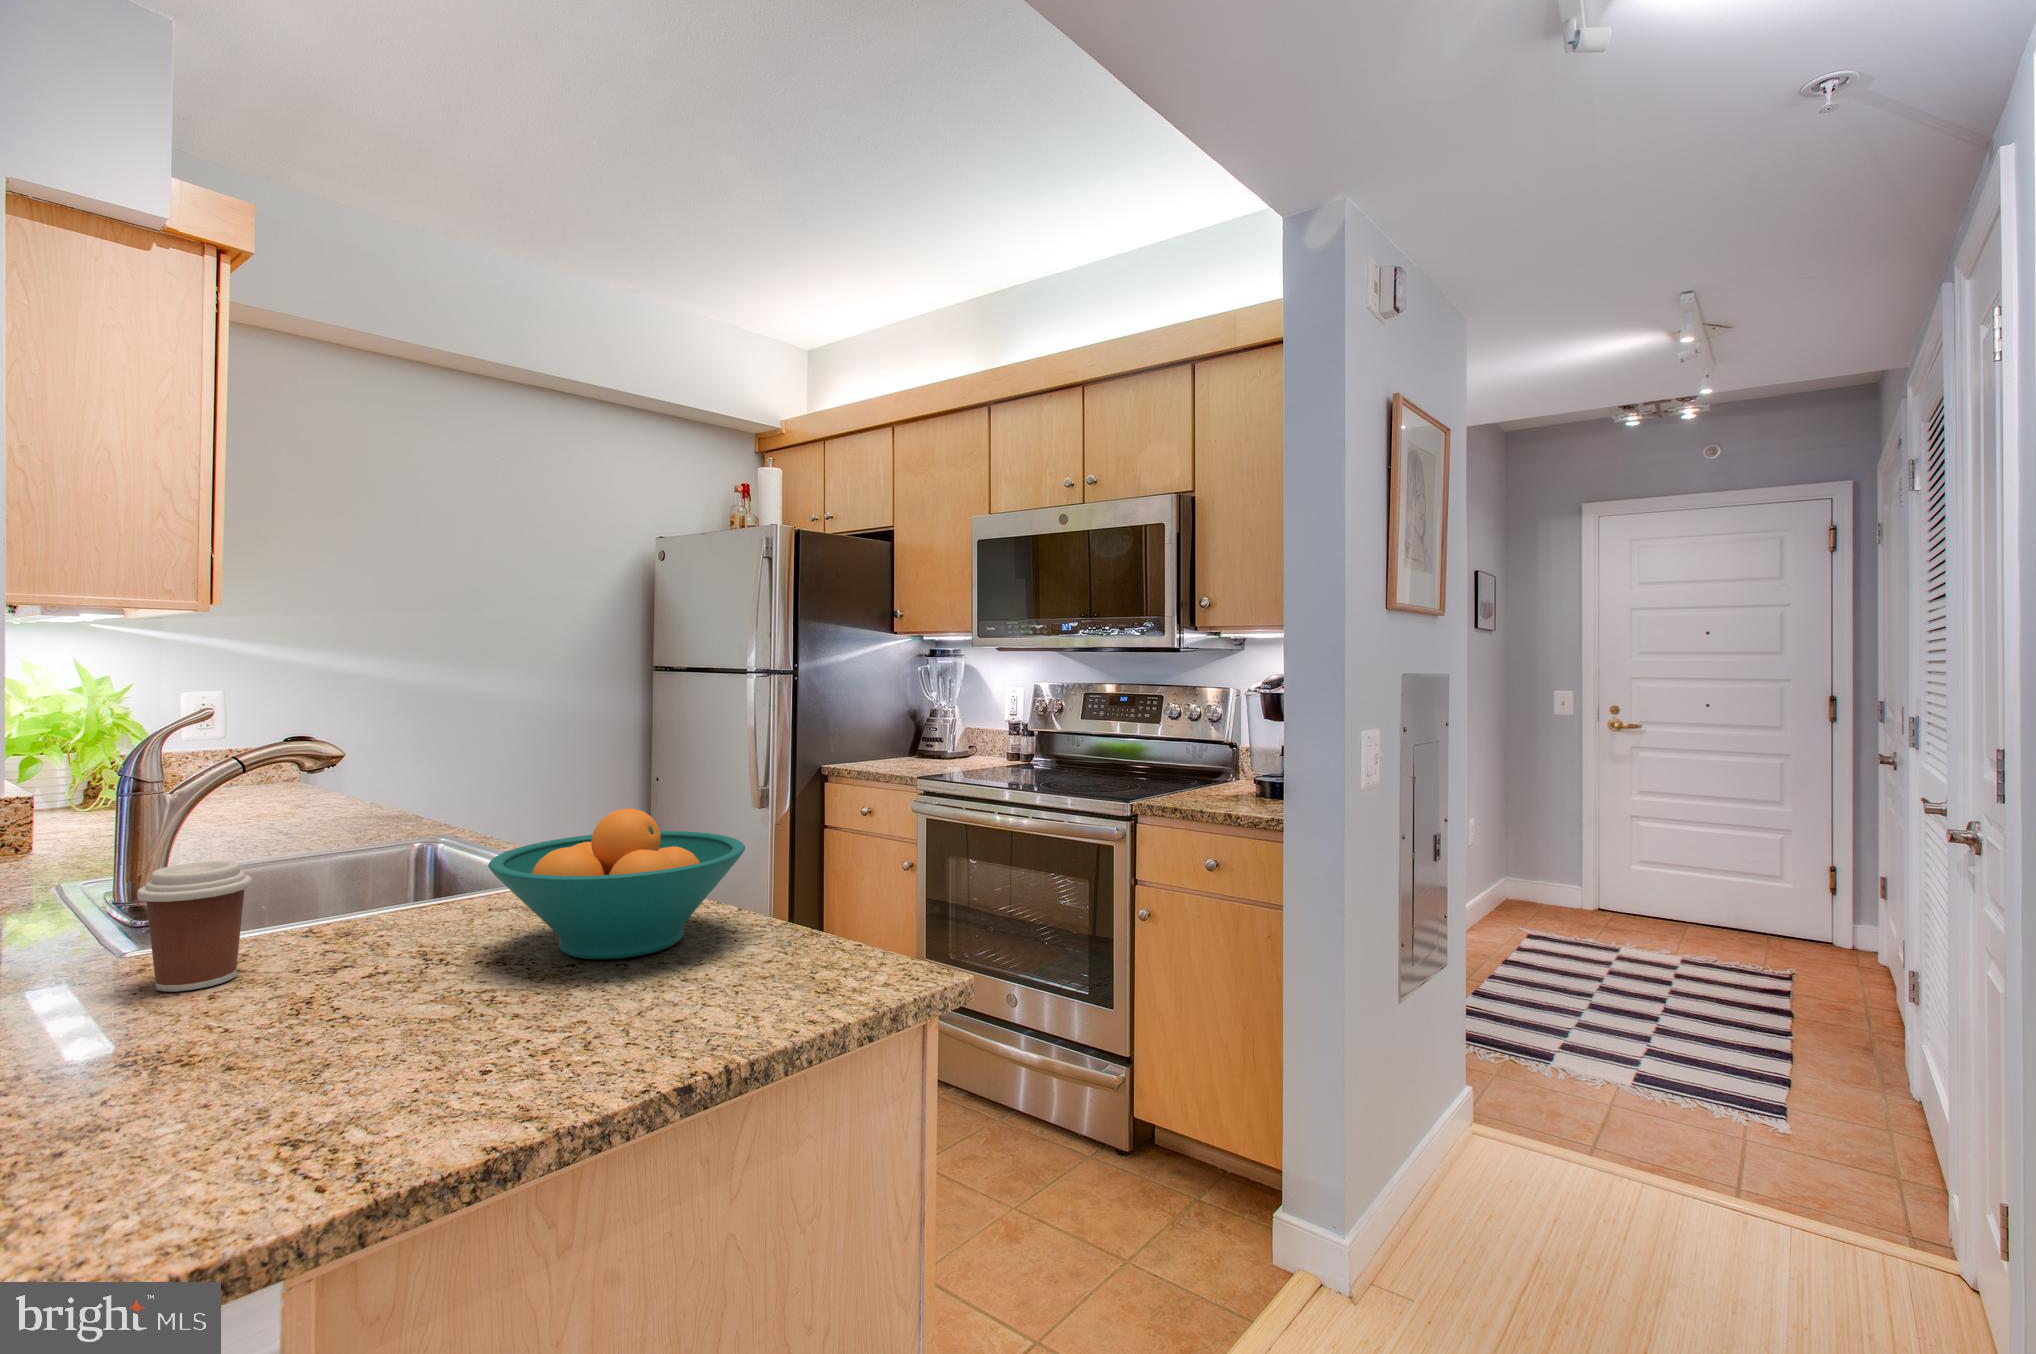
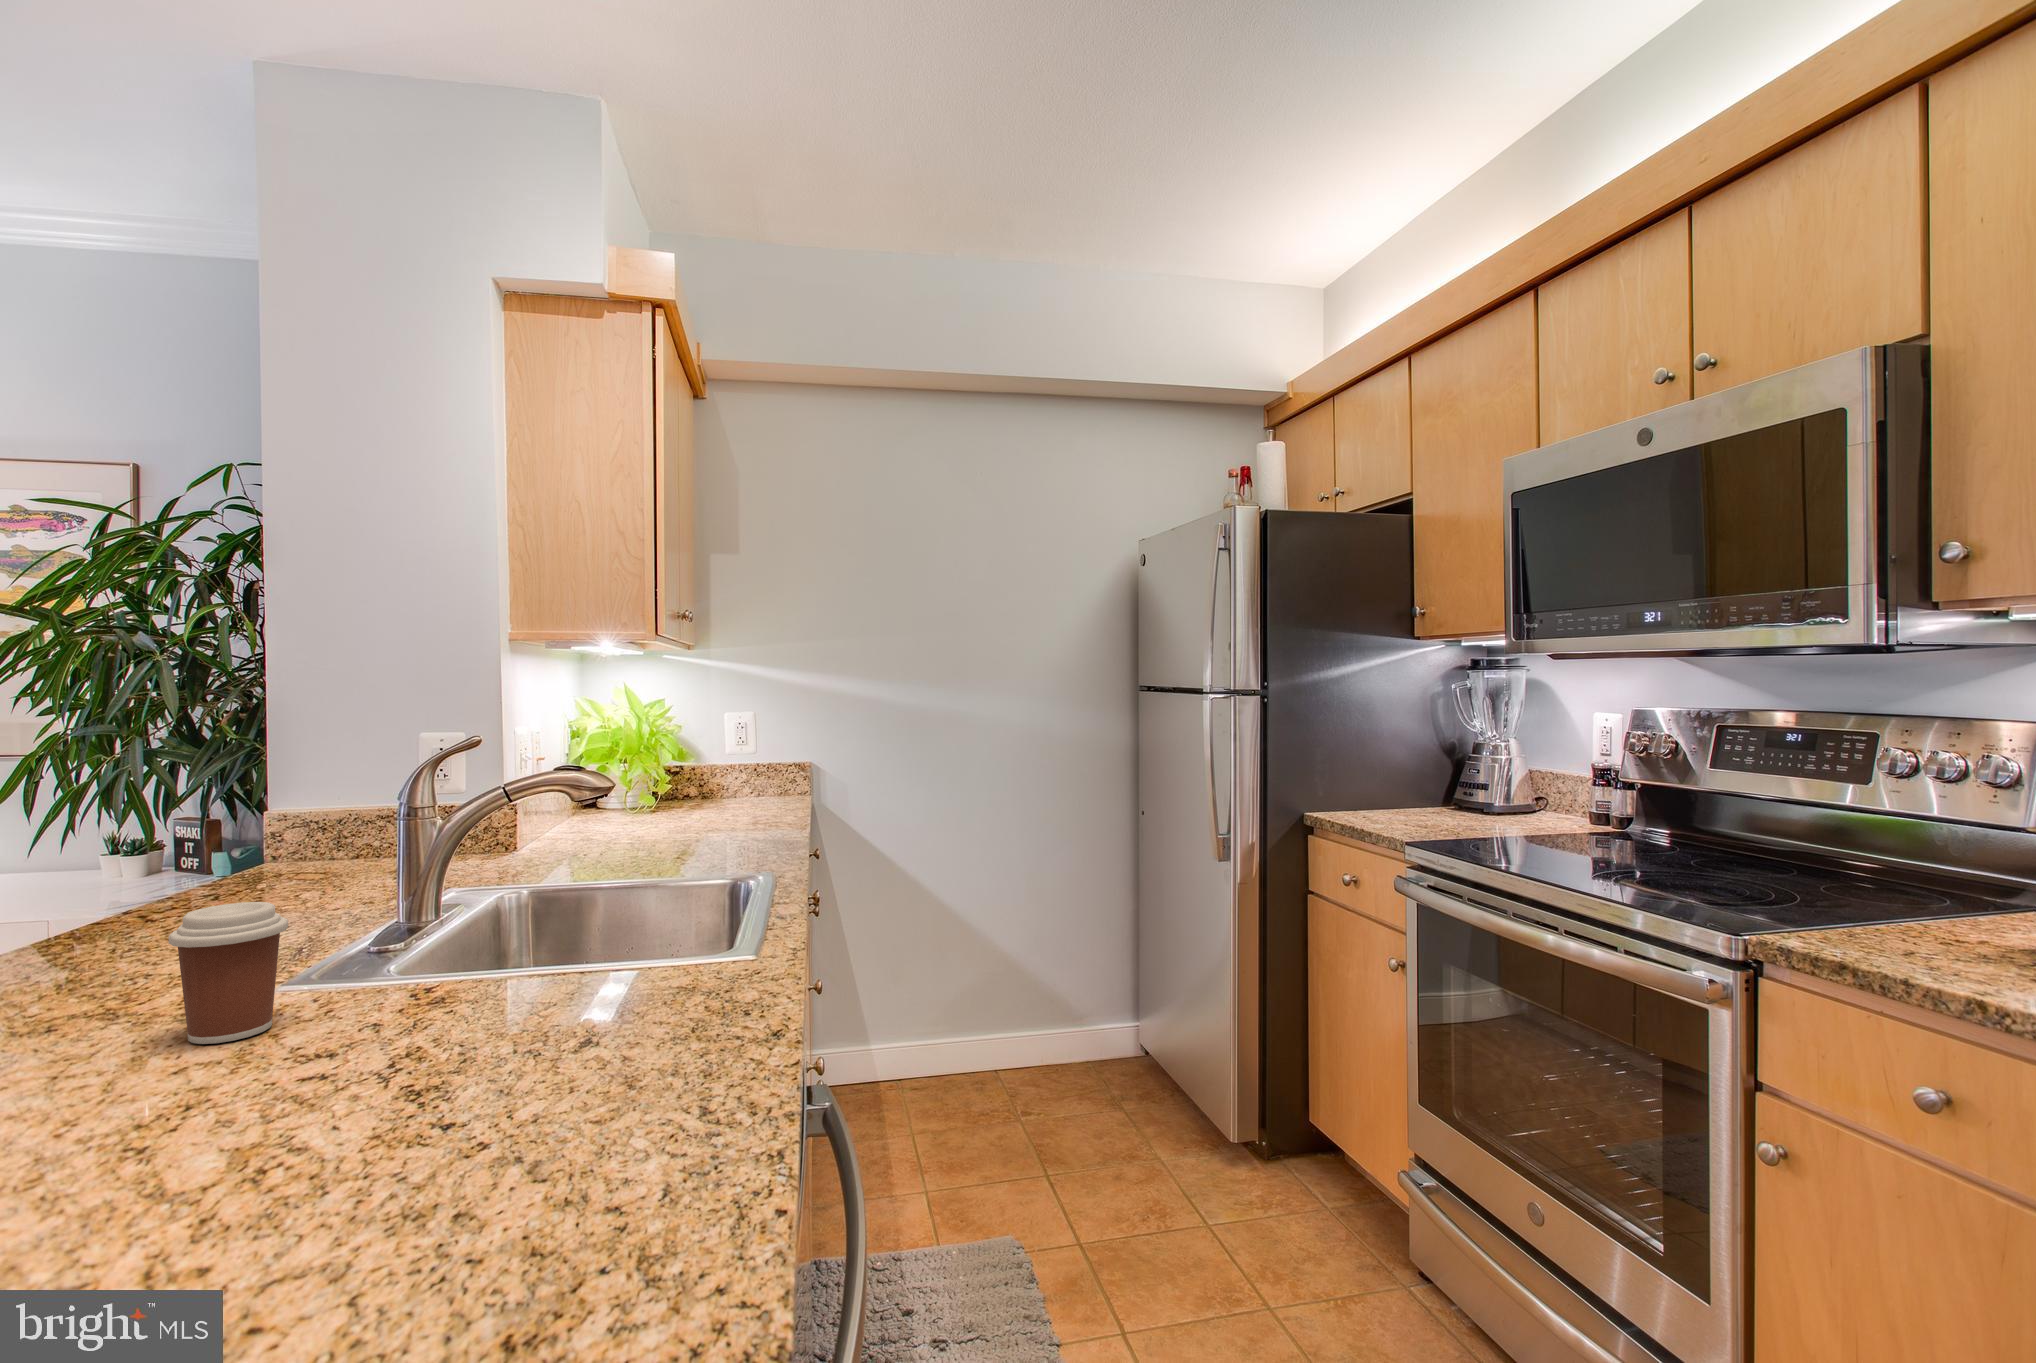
fruit bowl: present [488,808,745,959] -> none [352,894,731,1122]

